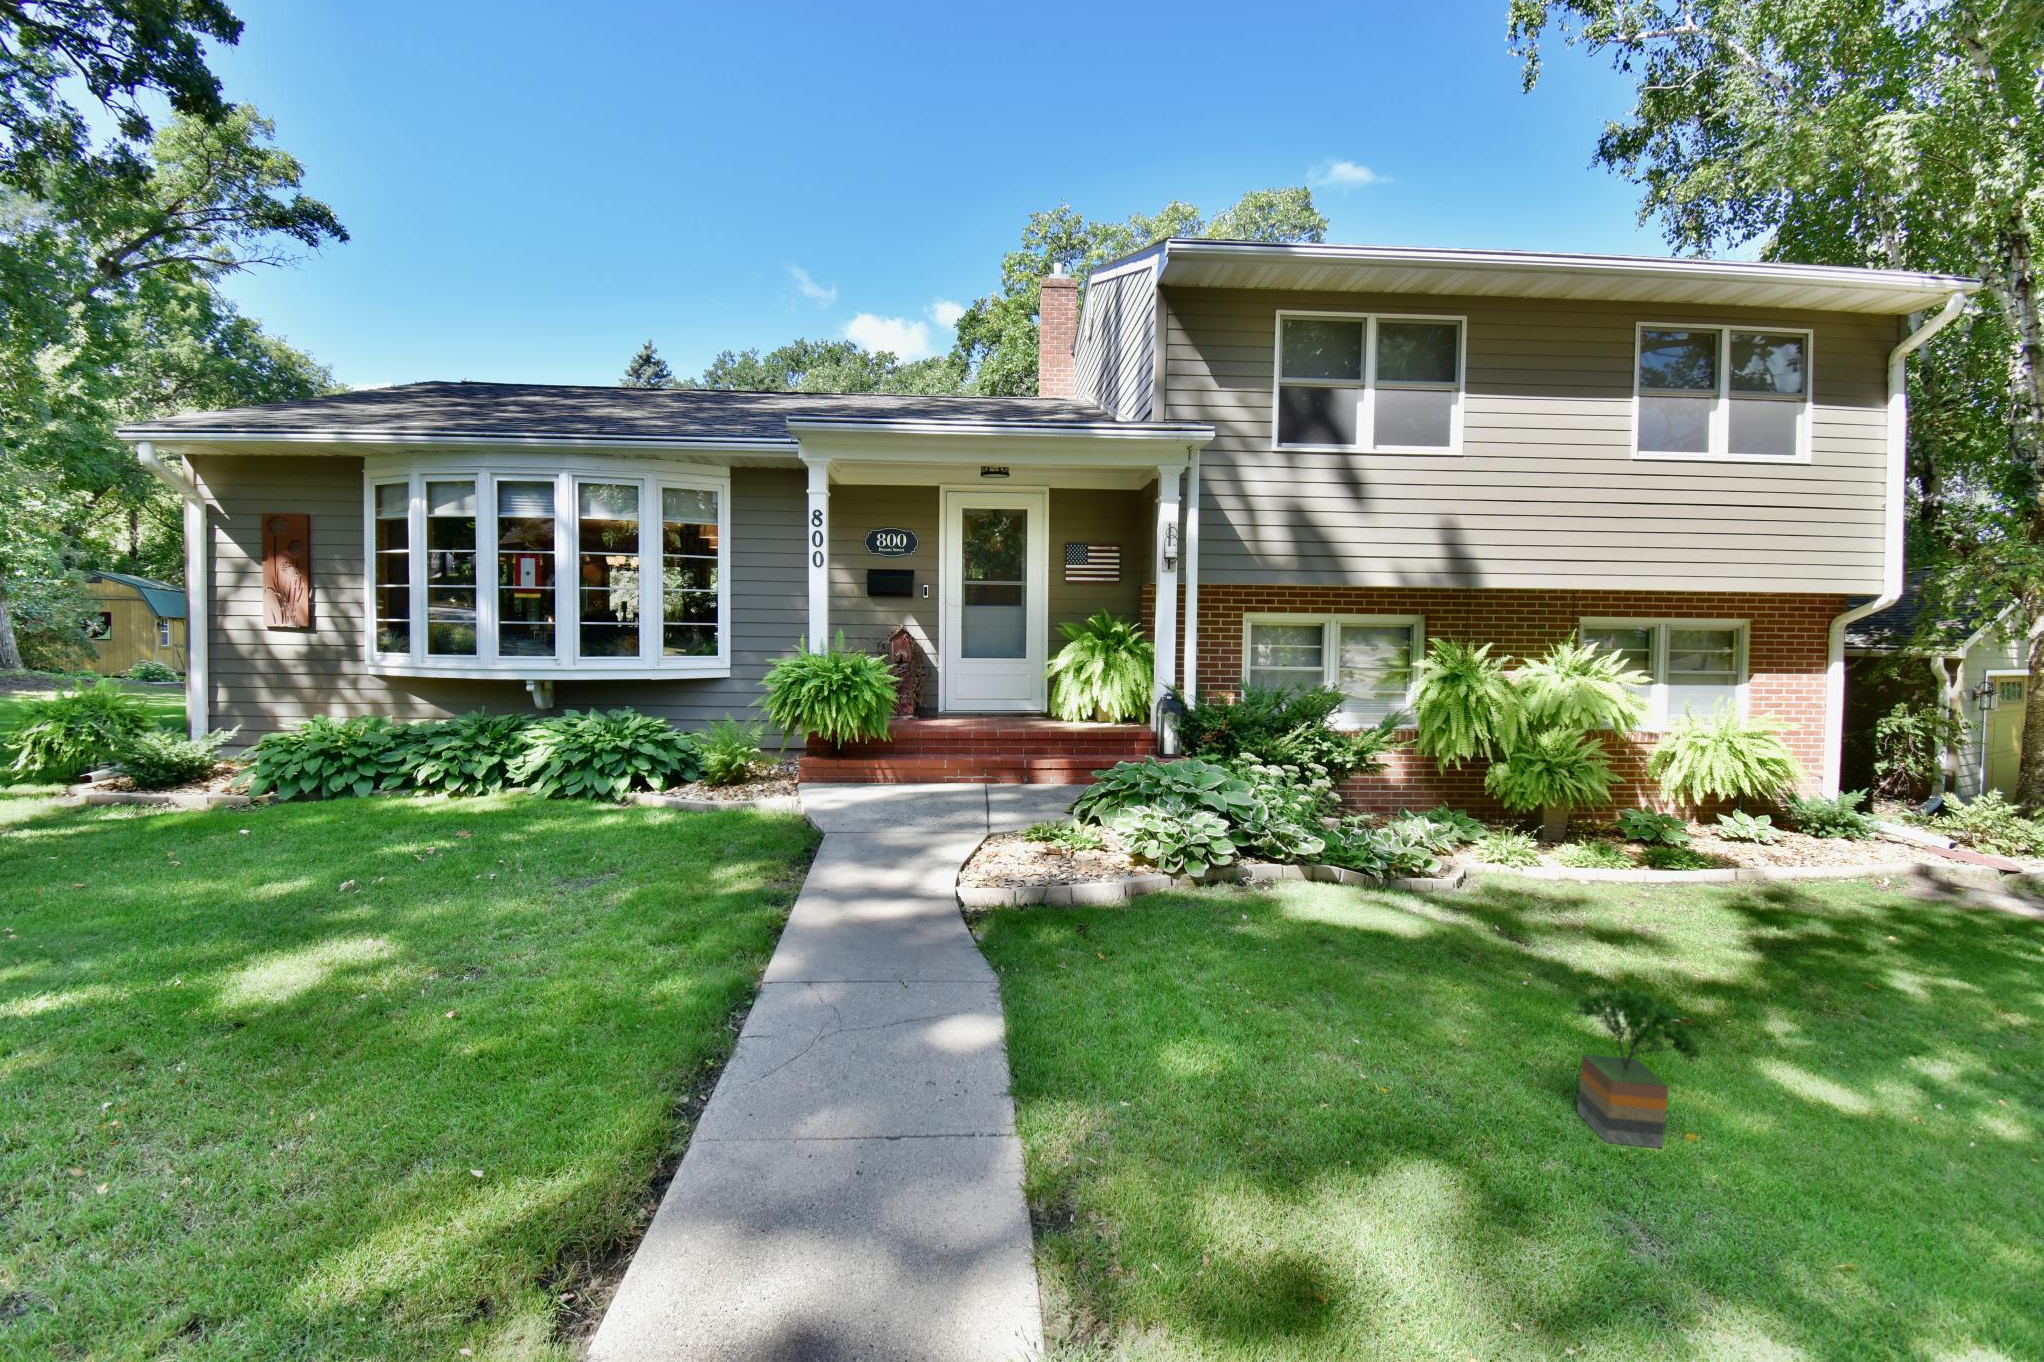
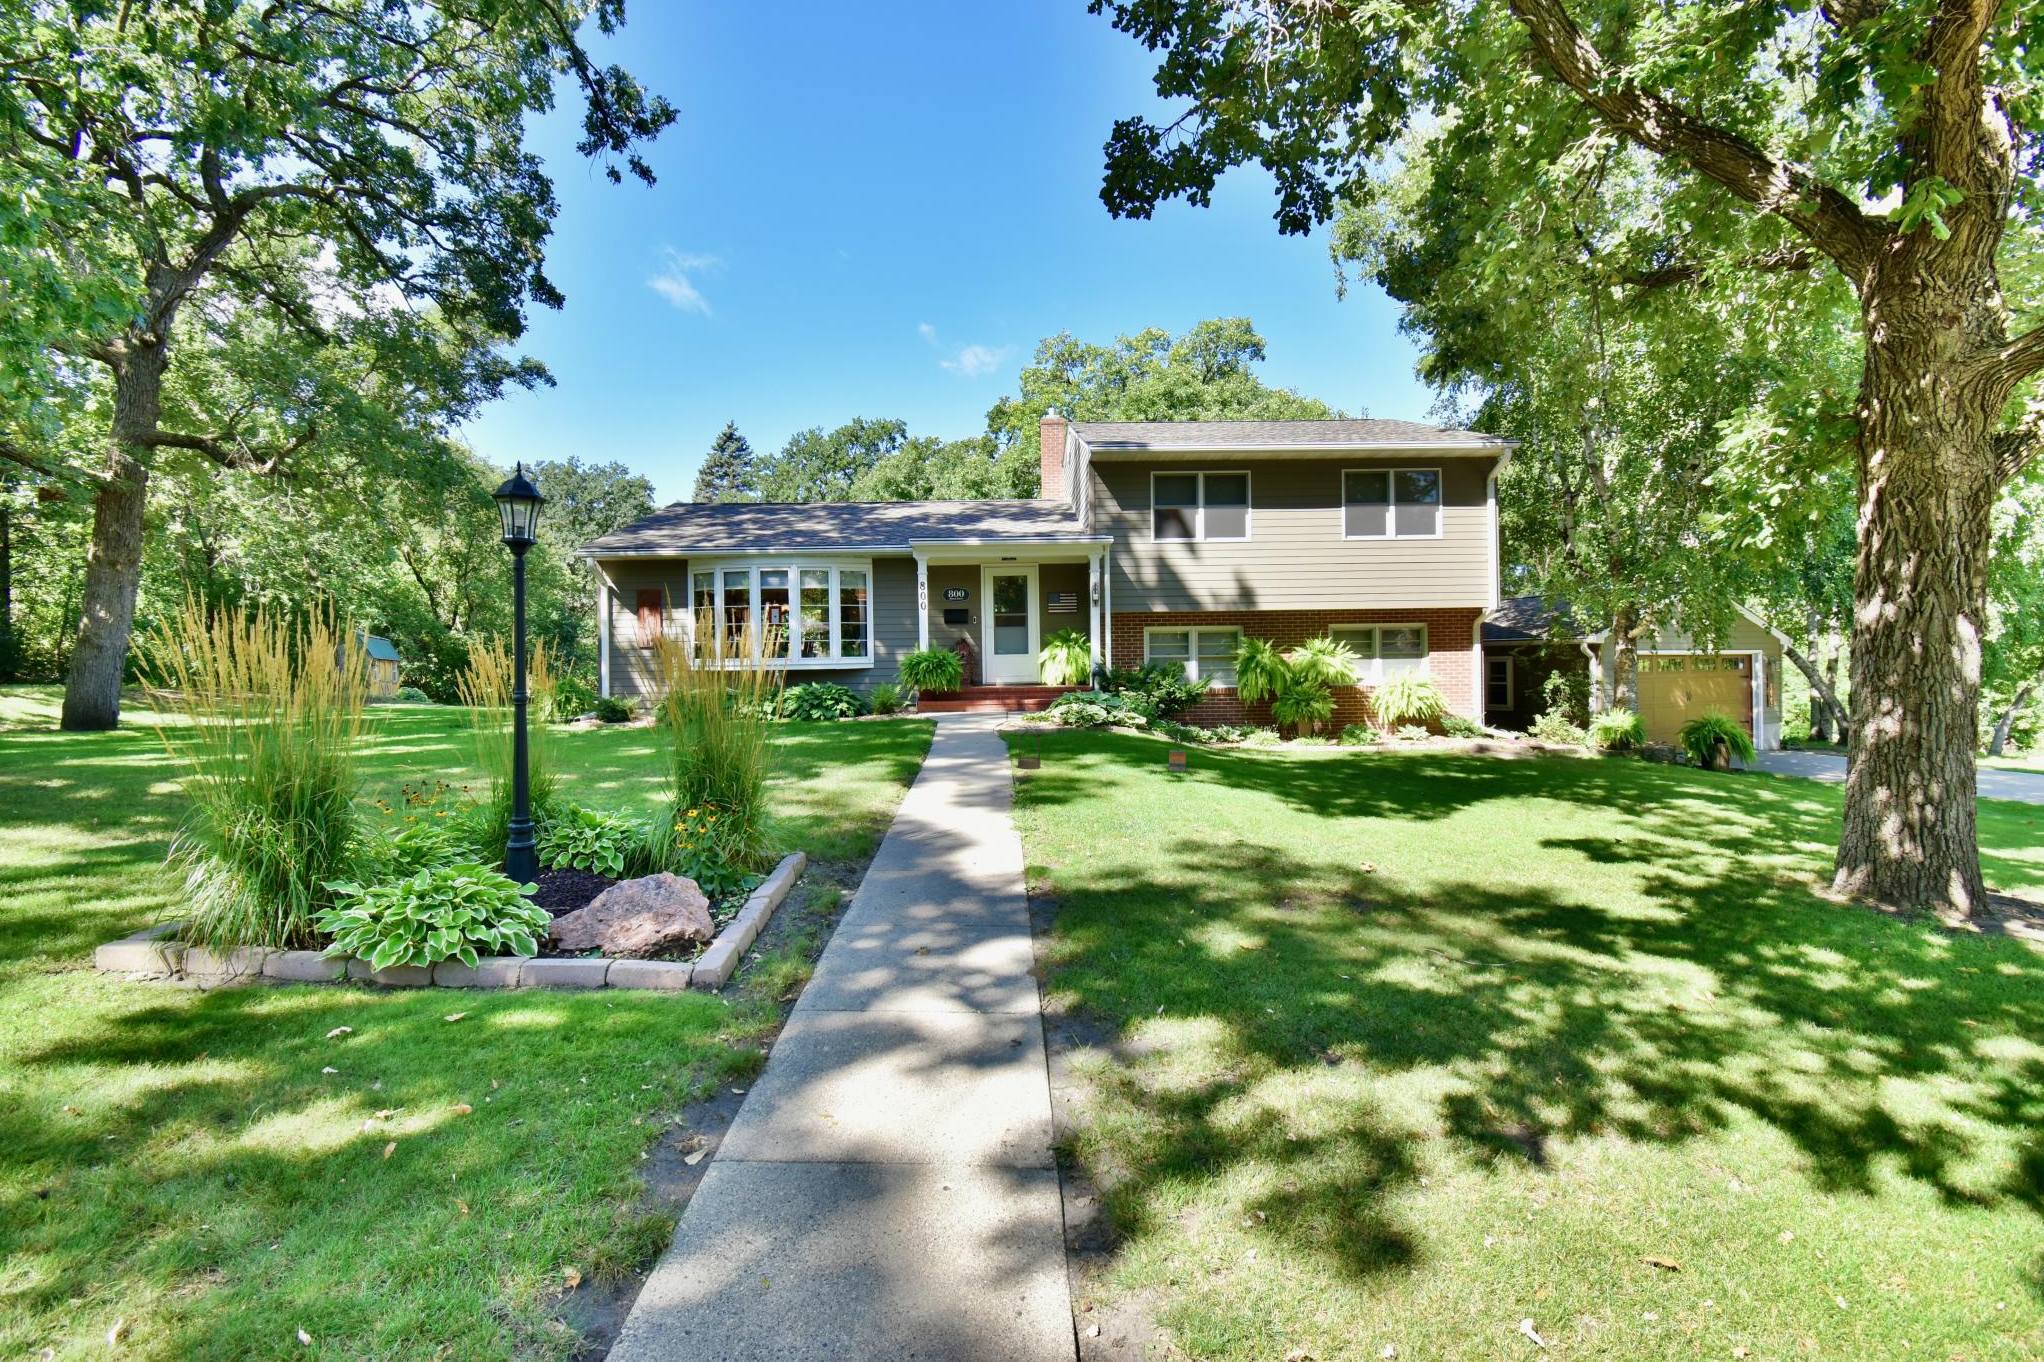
basket: none [1118,1062,1216,1231] -> present [1018,731,1041,769]

